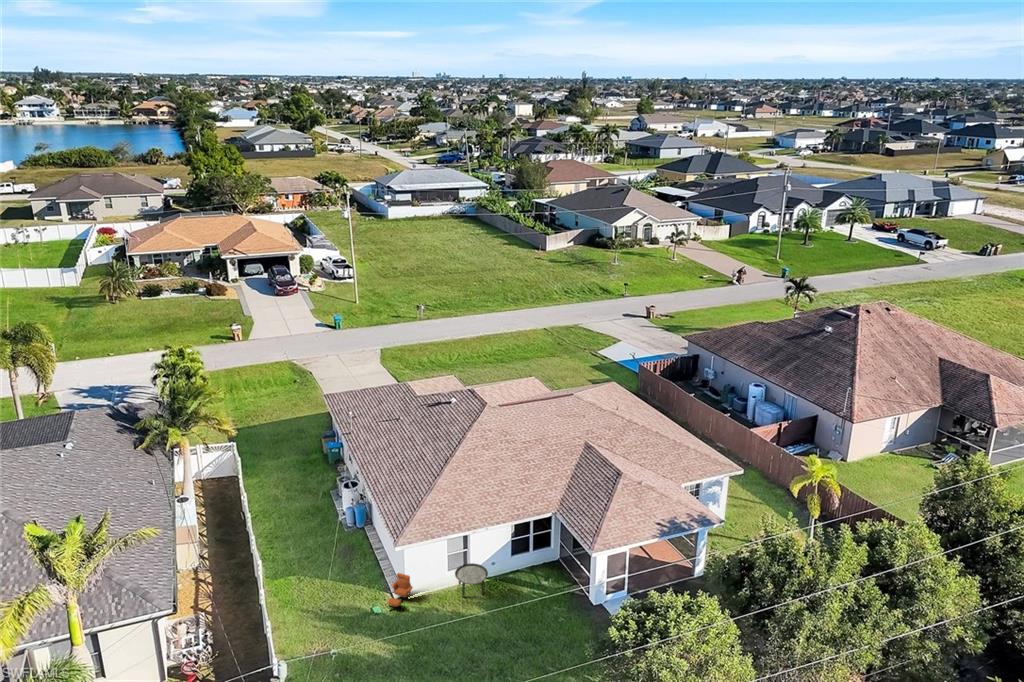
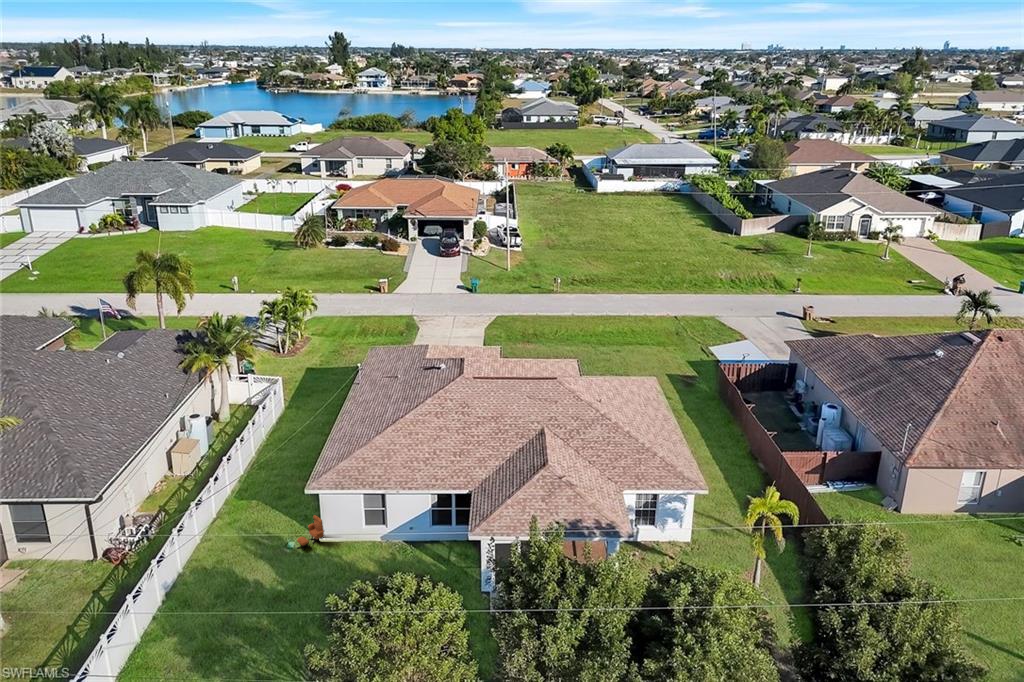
round table: present [455,563,488,597] -> none [363,522,396,555]

